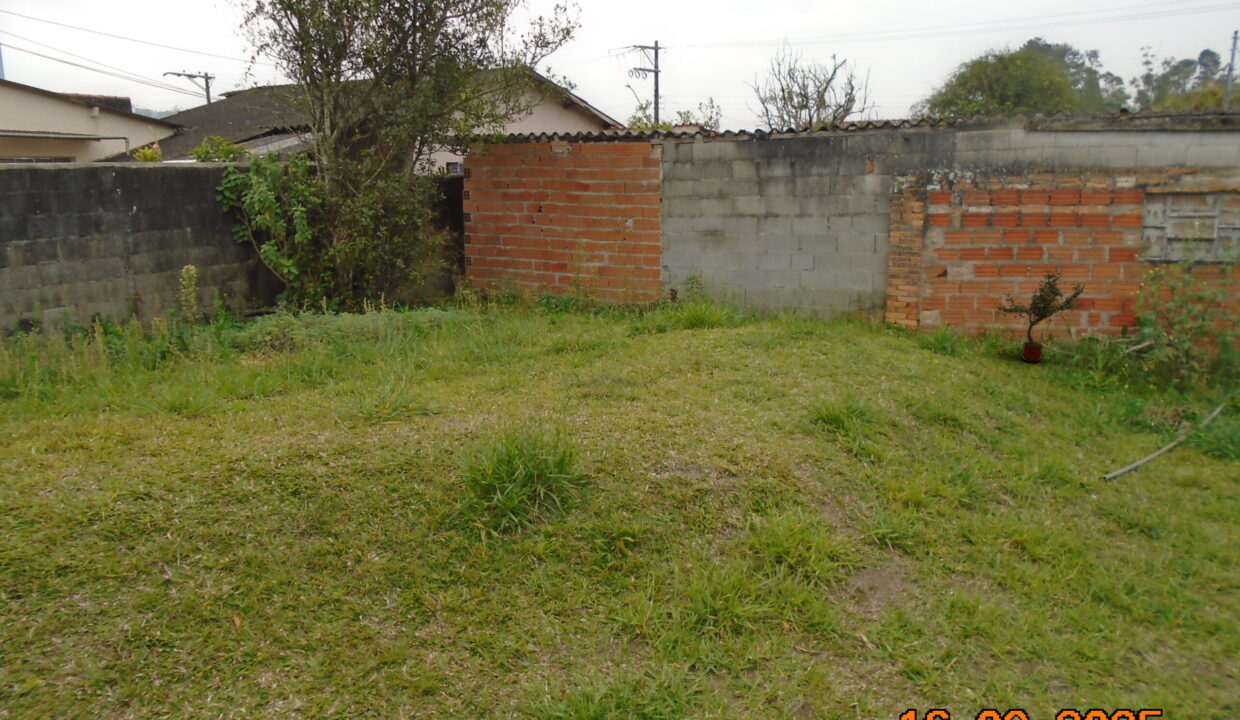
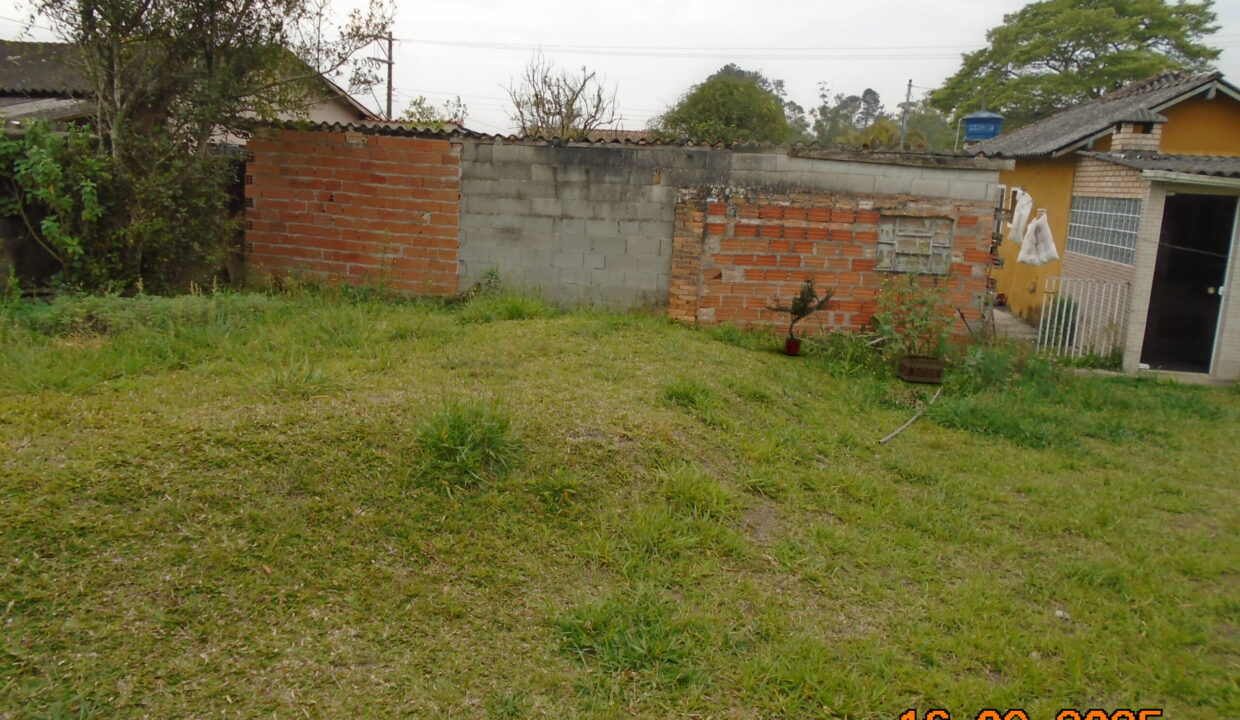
basket: none [1165,340,1229,398] -> present [898,336,945,384]

